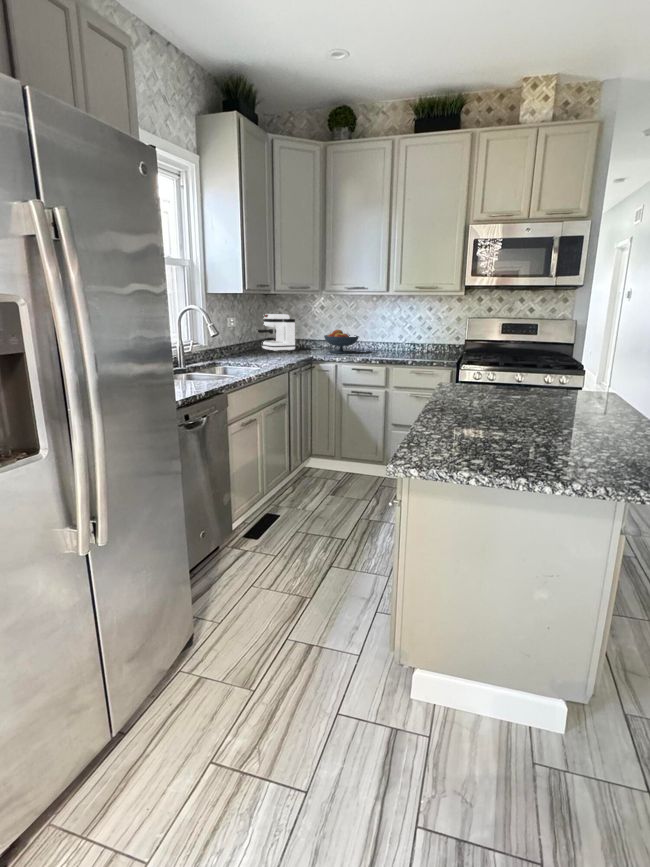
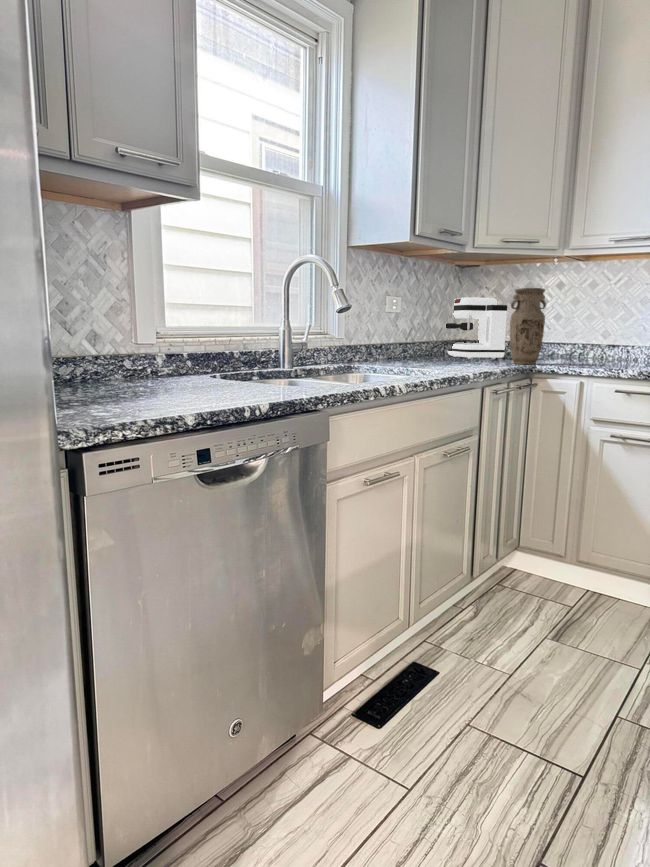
vase: none [298,313,317,355] -> present [510,288,546,364]
fruit bowl: present [324,330,359,353] -> none [559,322,629,364]

